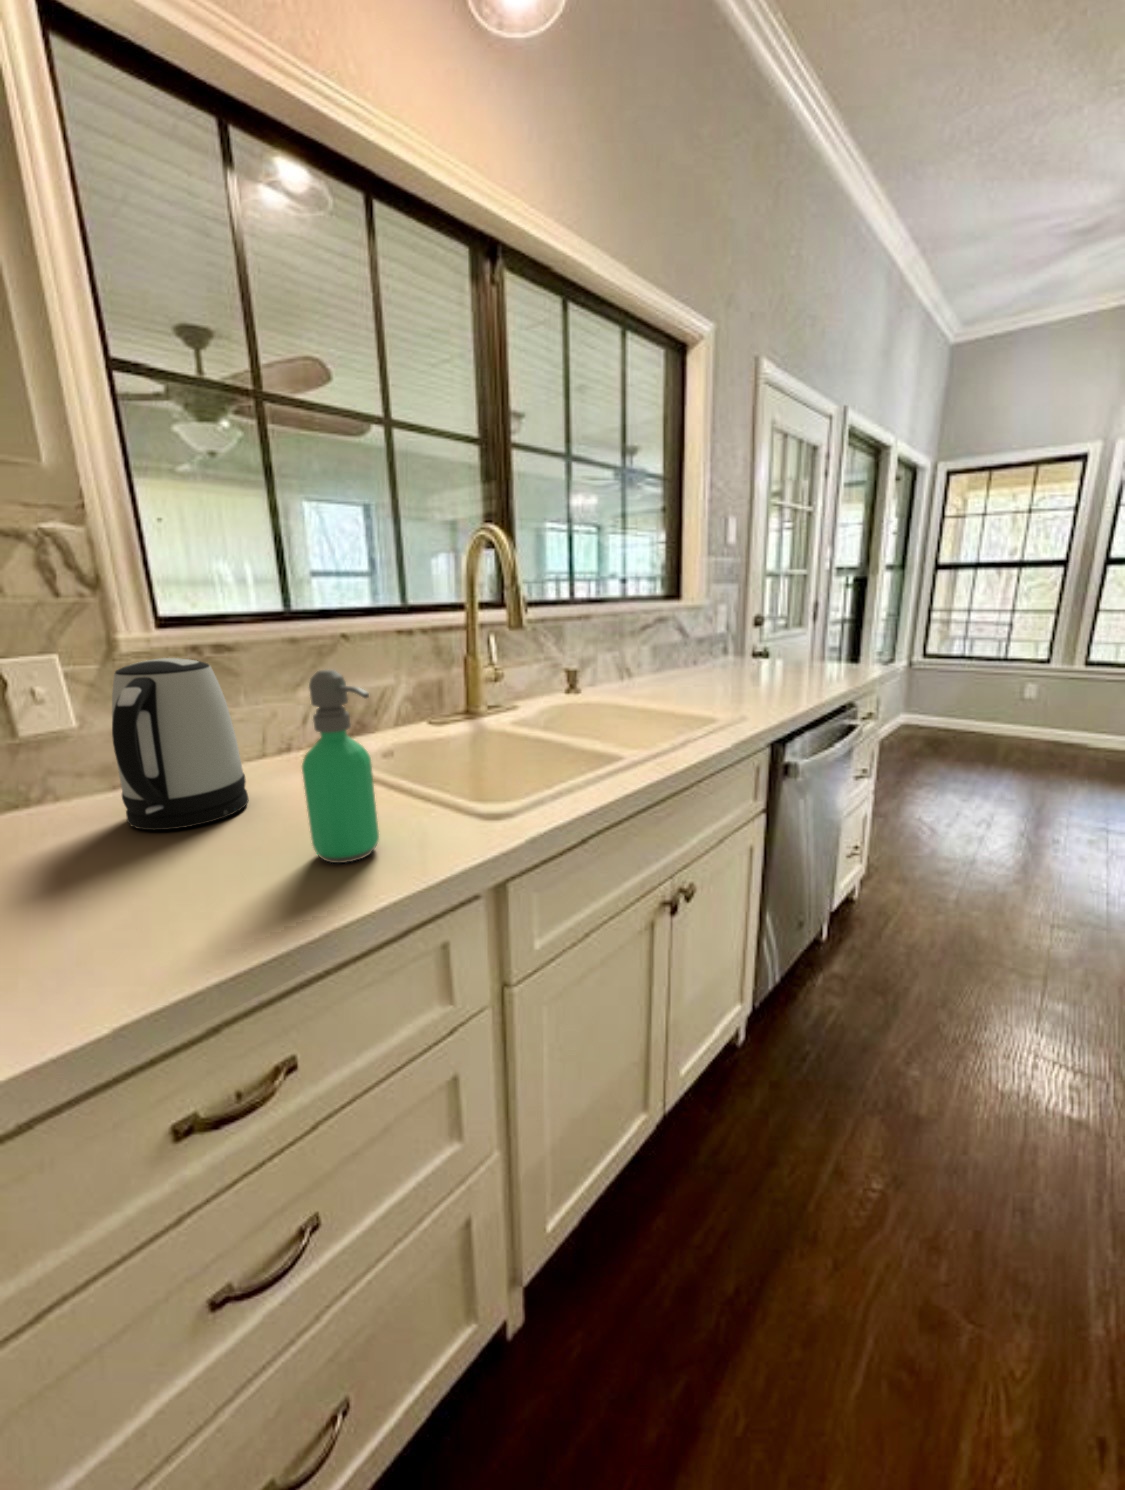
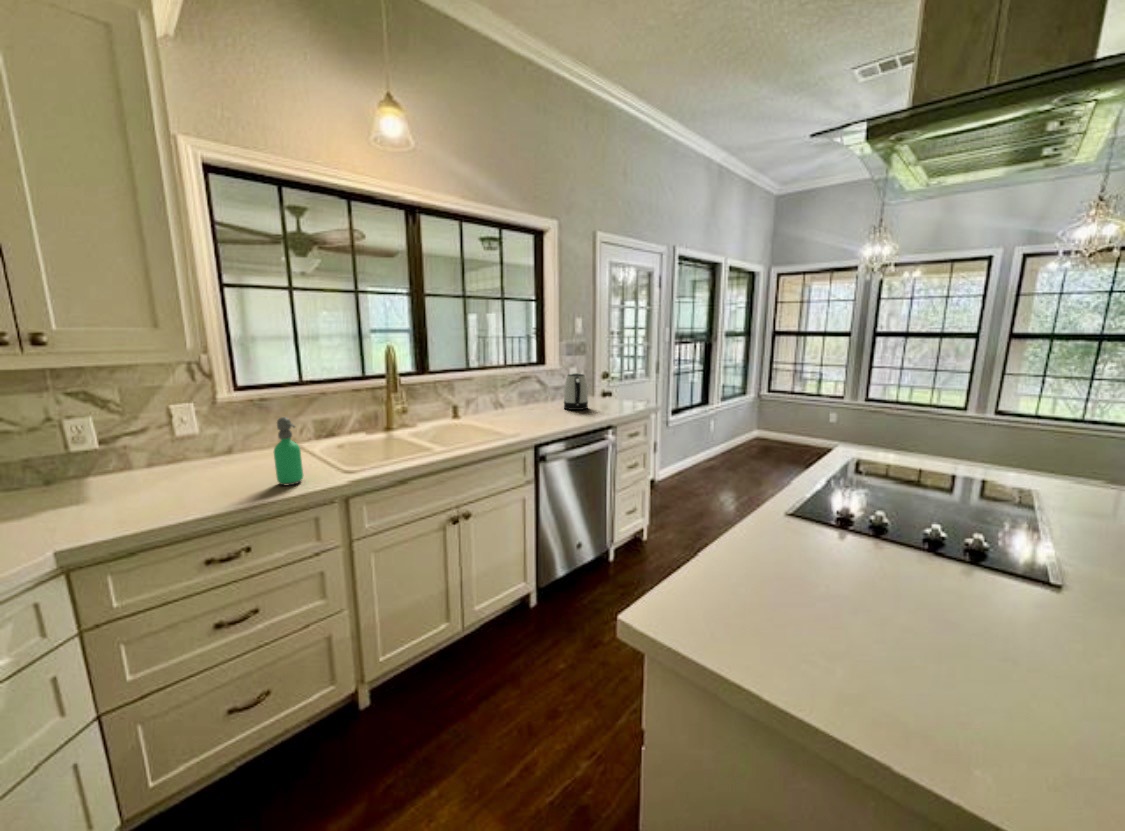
kettle: present [112,658,249,830] -> present [564,373,588,410]

